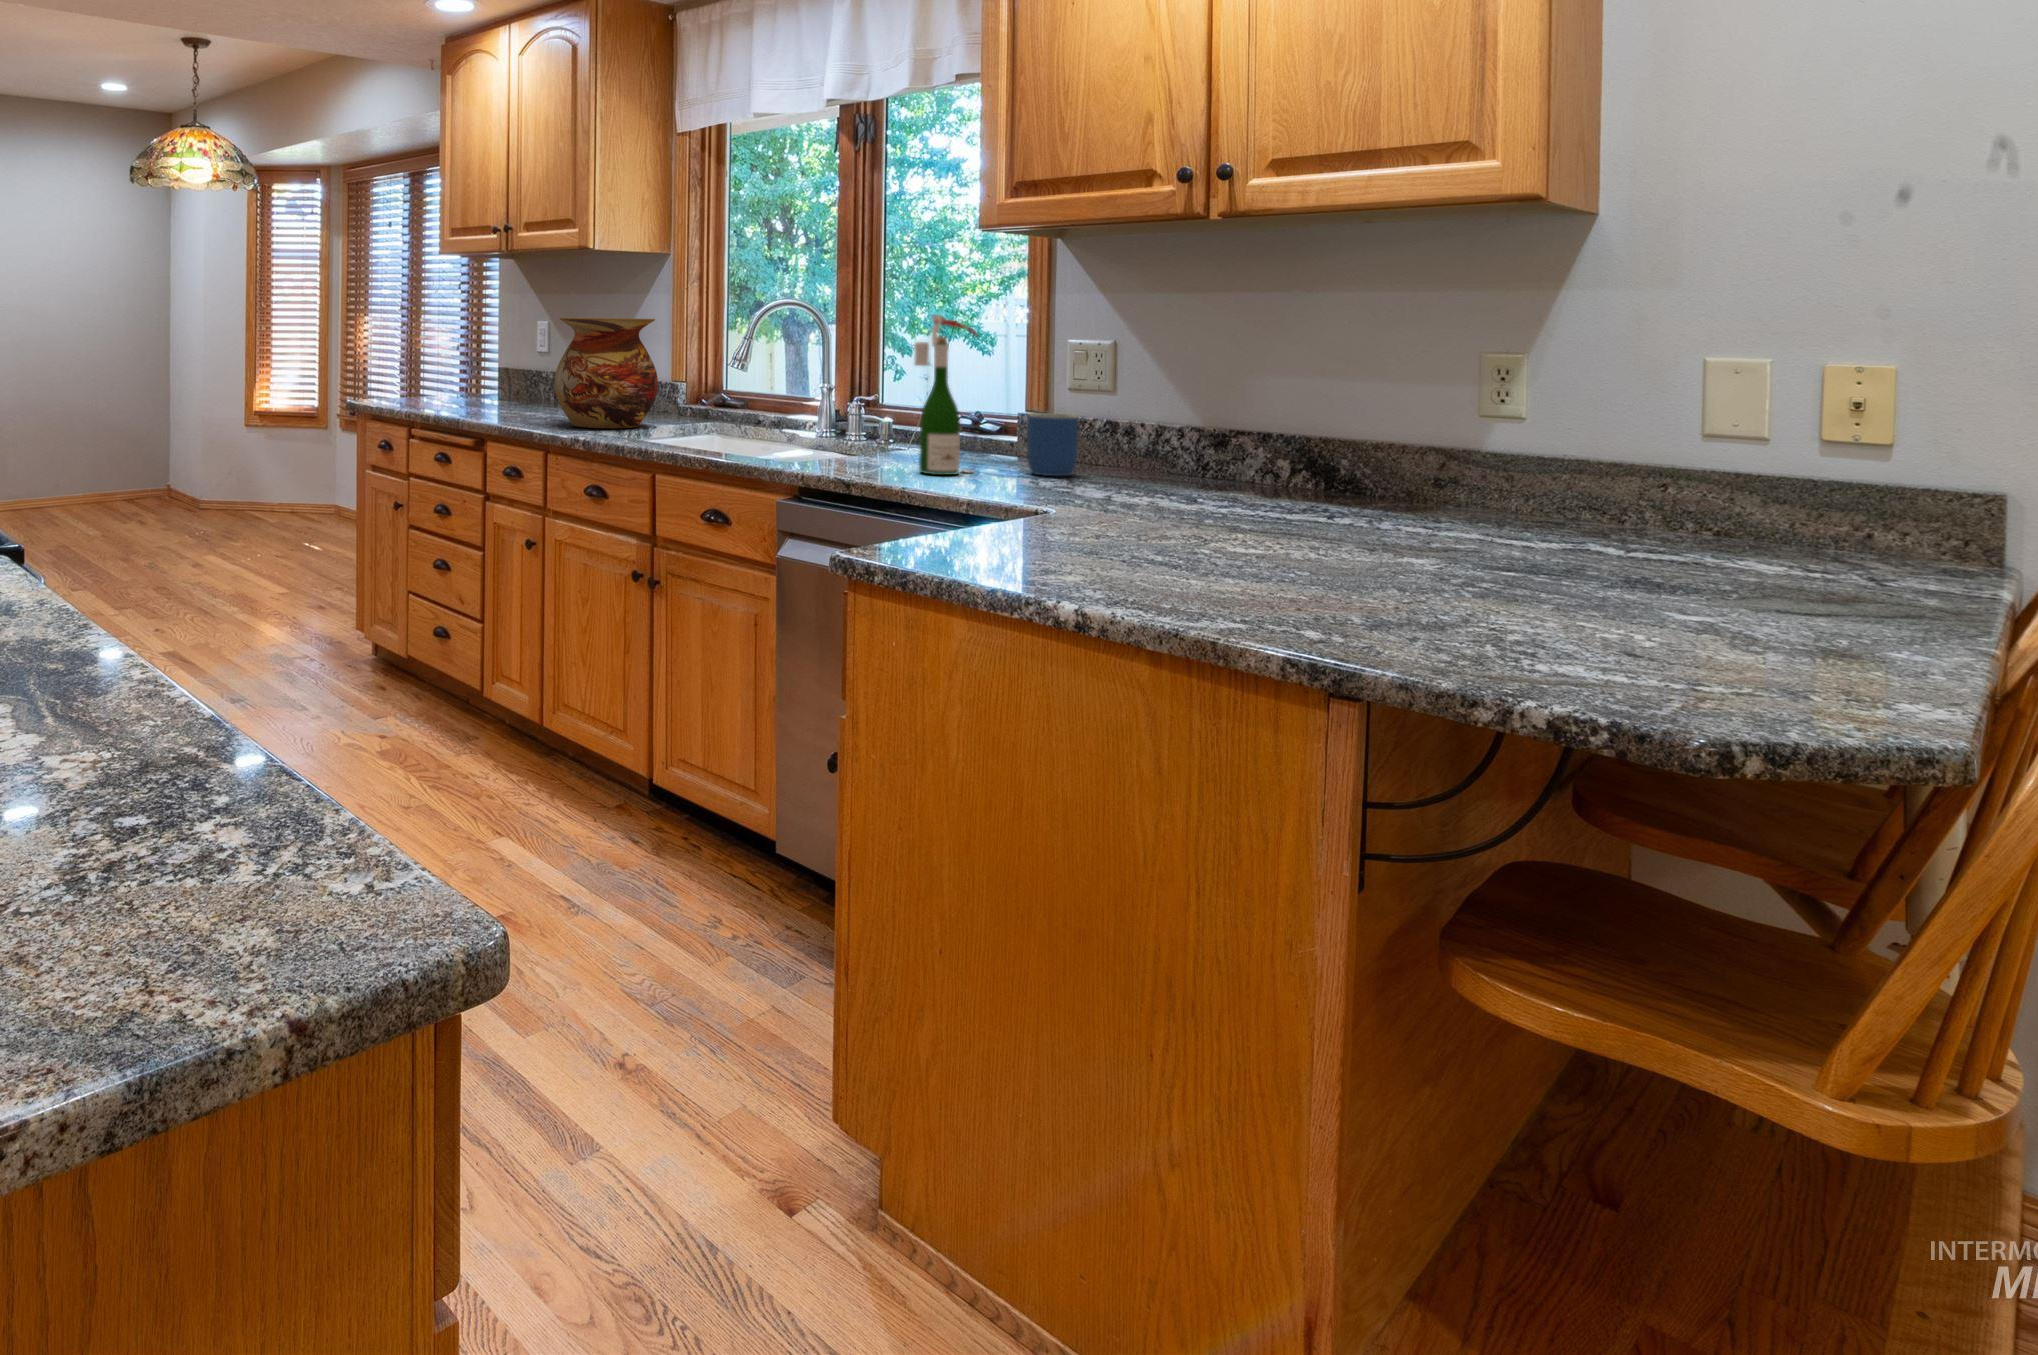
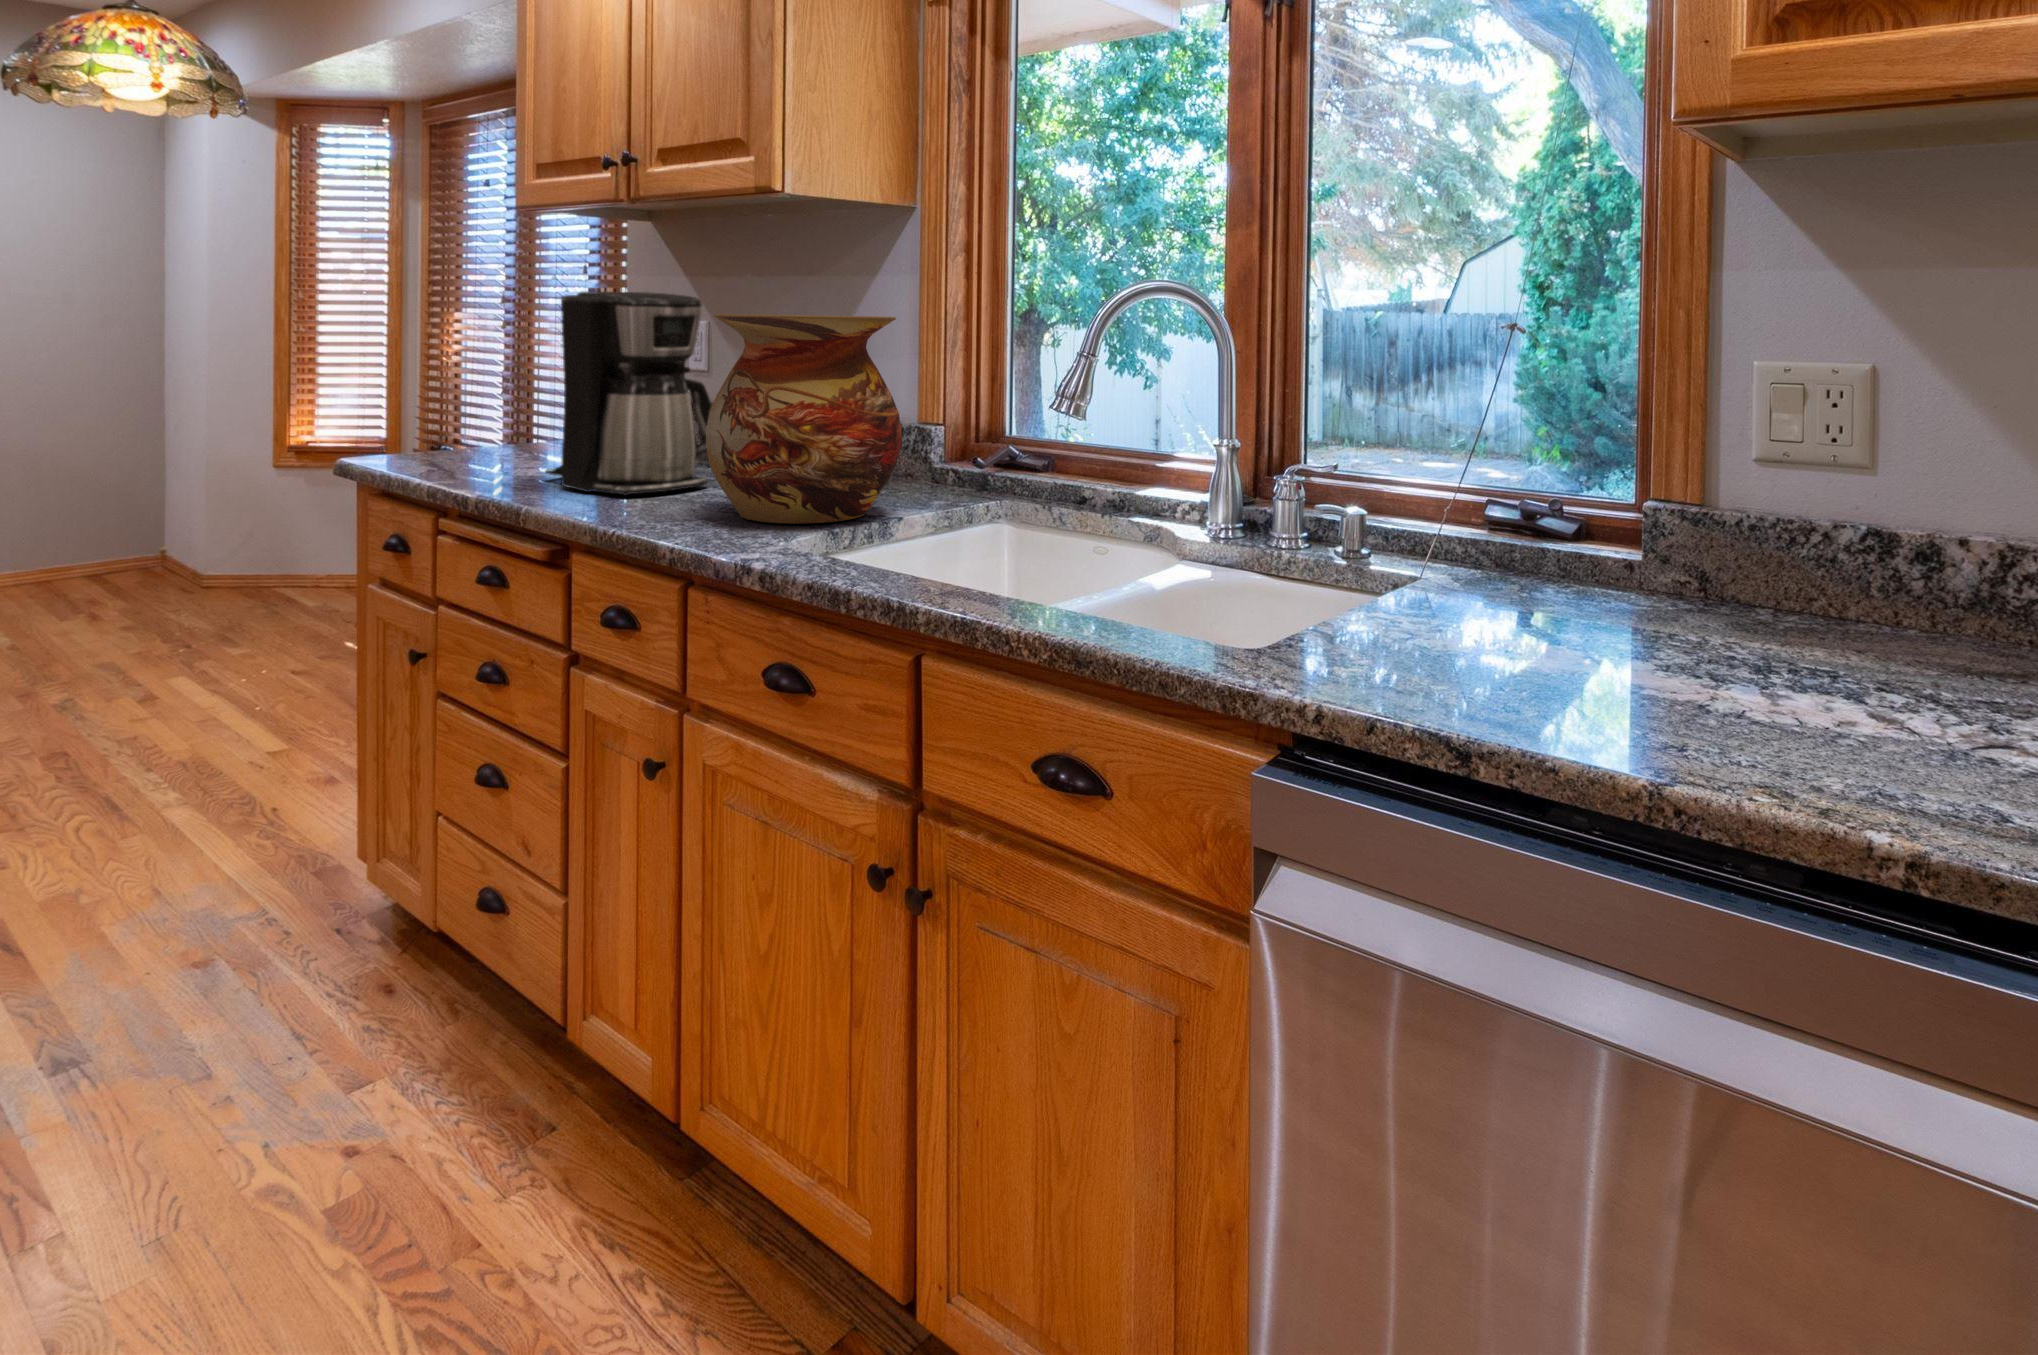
coffee maker: none [462,305,557,418] -> present [545,292,711,496]
wine bottle: present [914,315,977,475] -> none [1551,306,1687,692]
mug: present [1027,413,1078,476] -> none [1782,526,1915,681]

